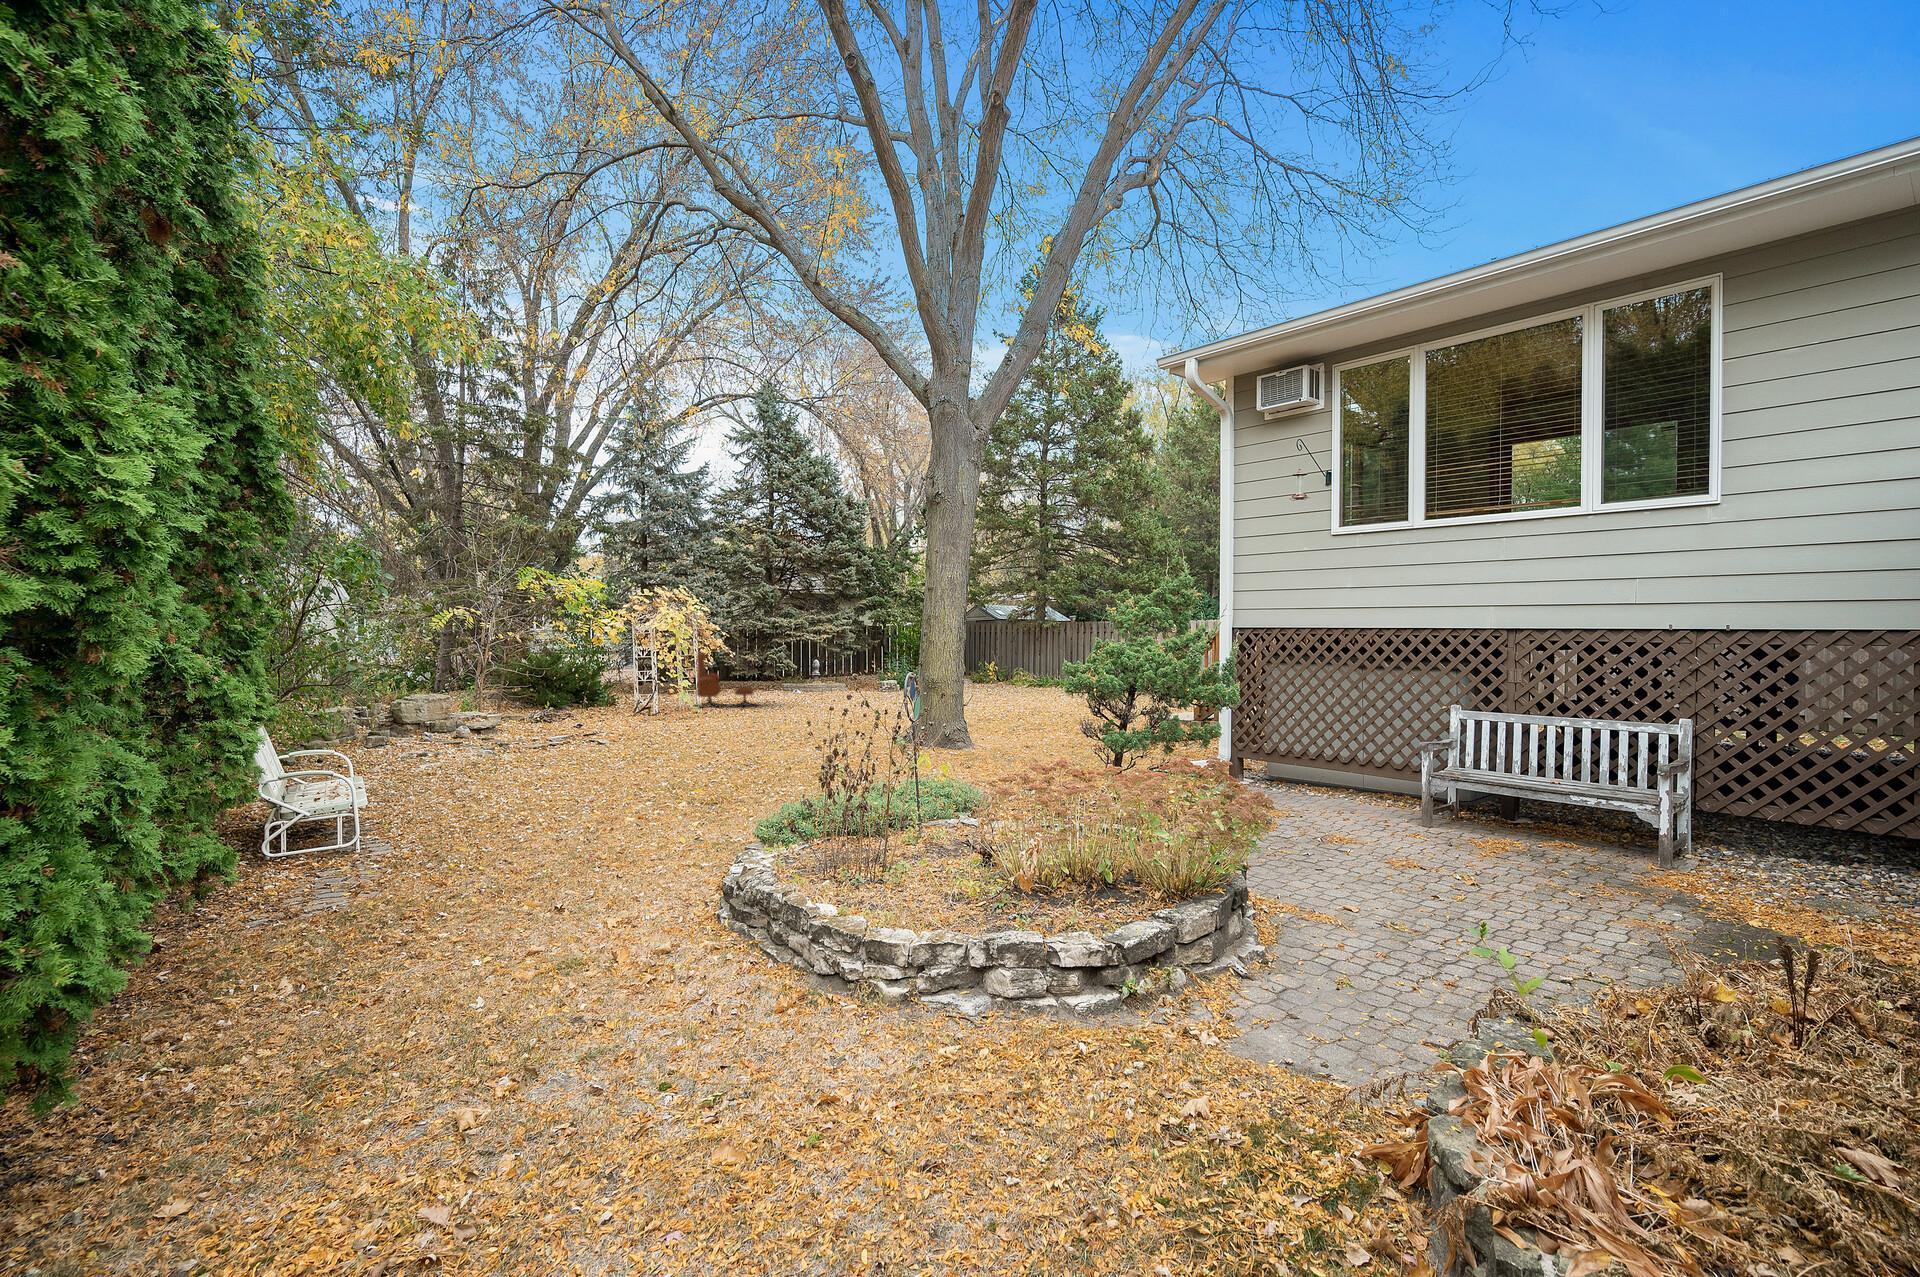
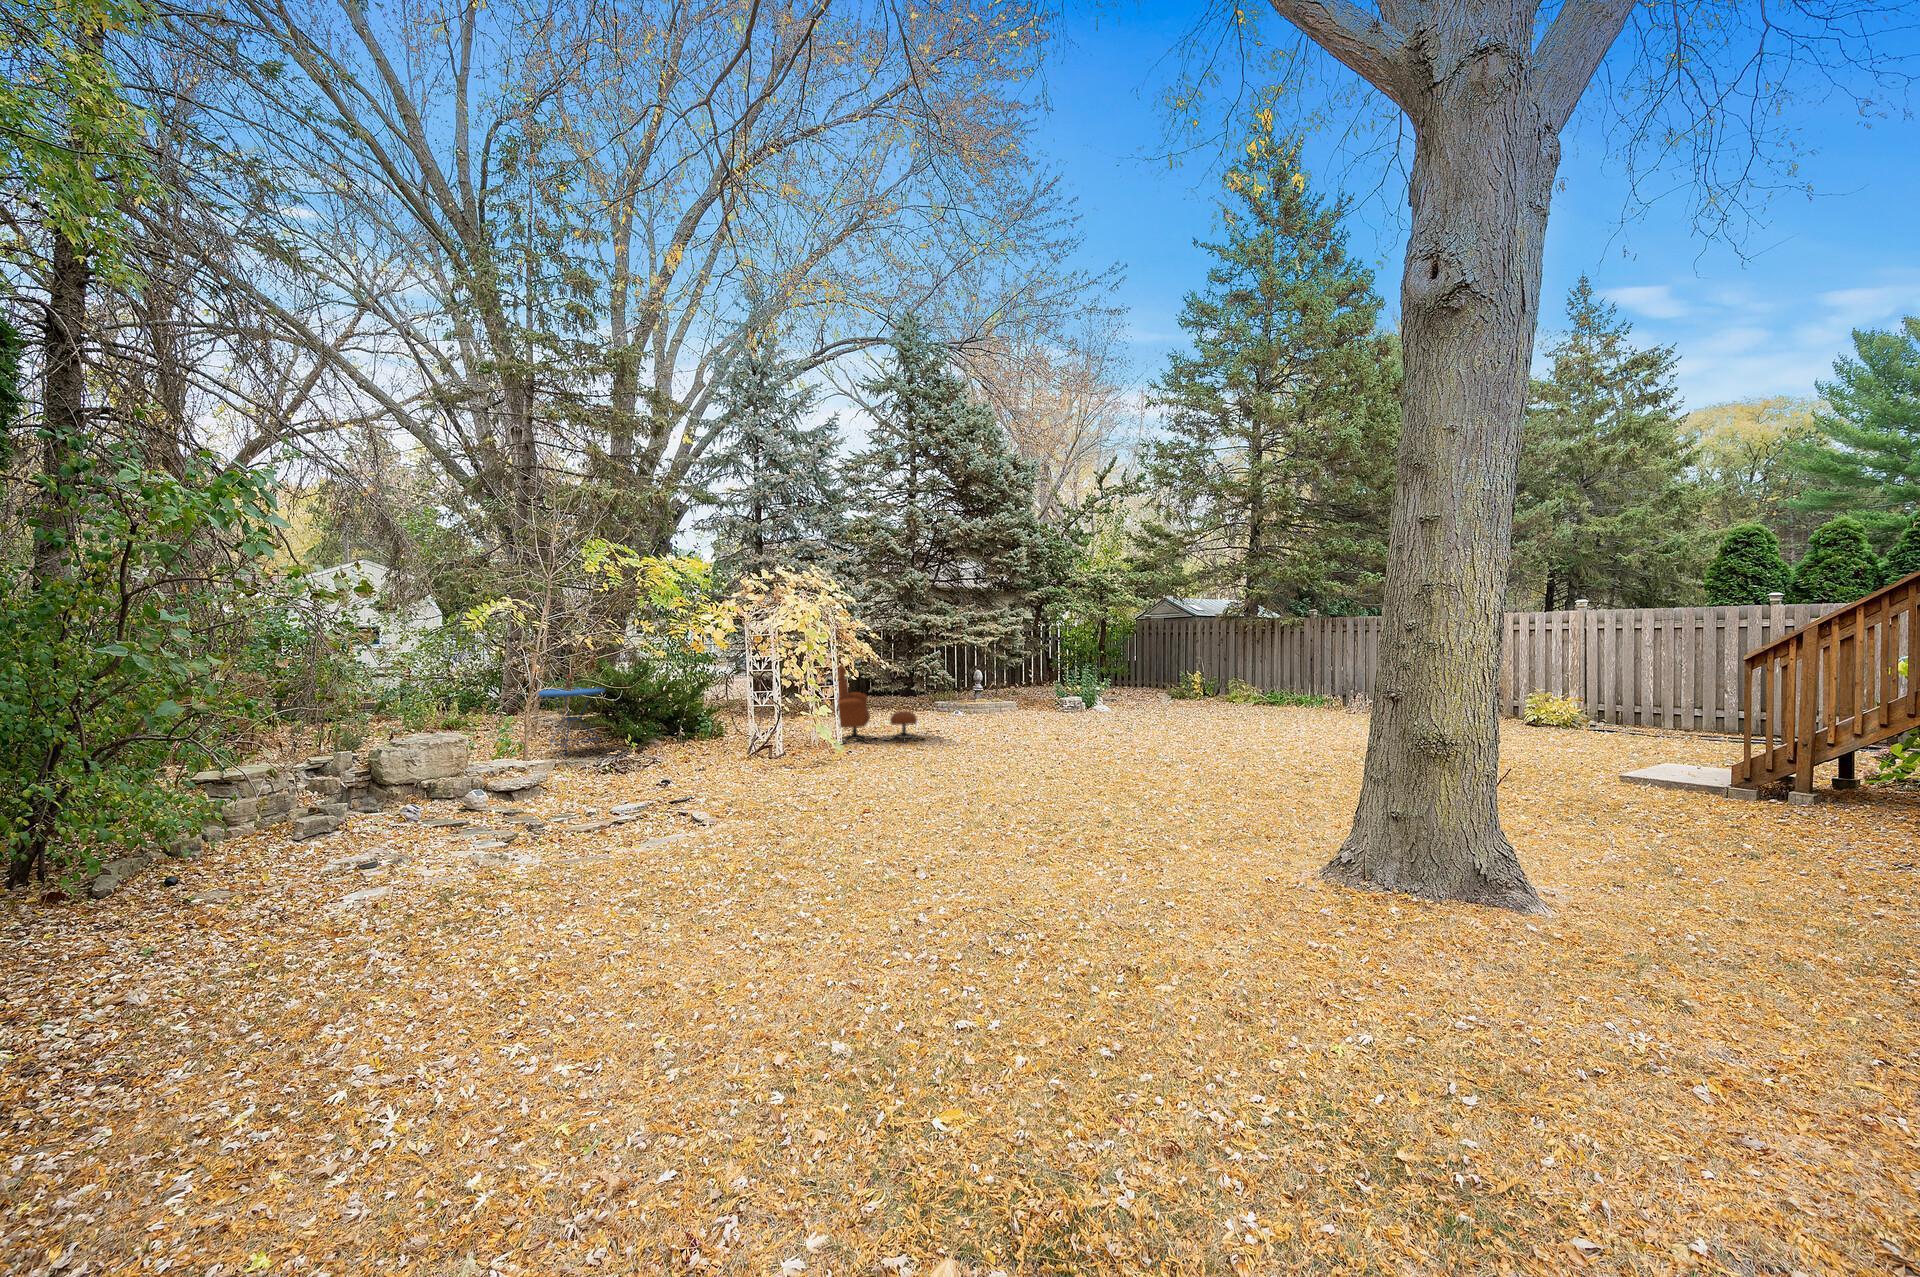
side table: none [480,658,531,714] -> present [538,675,605,754]

